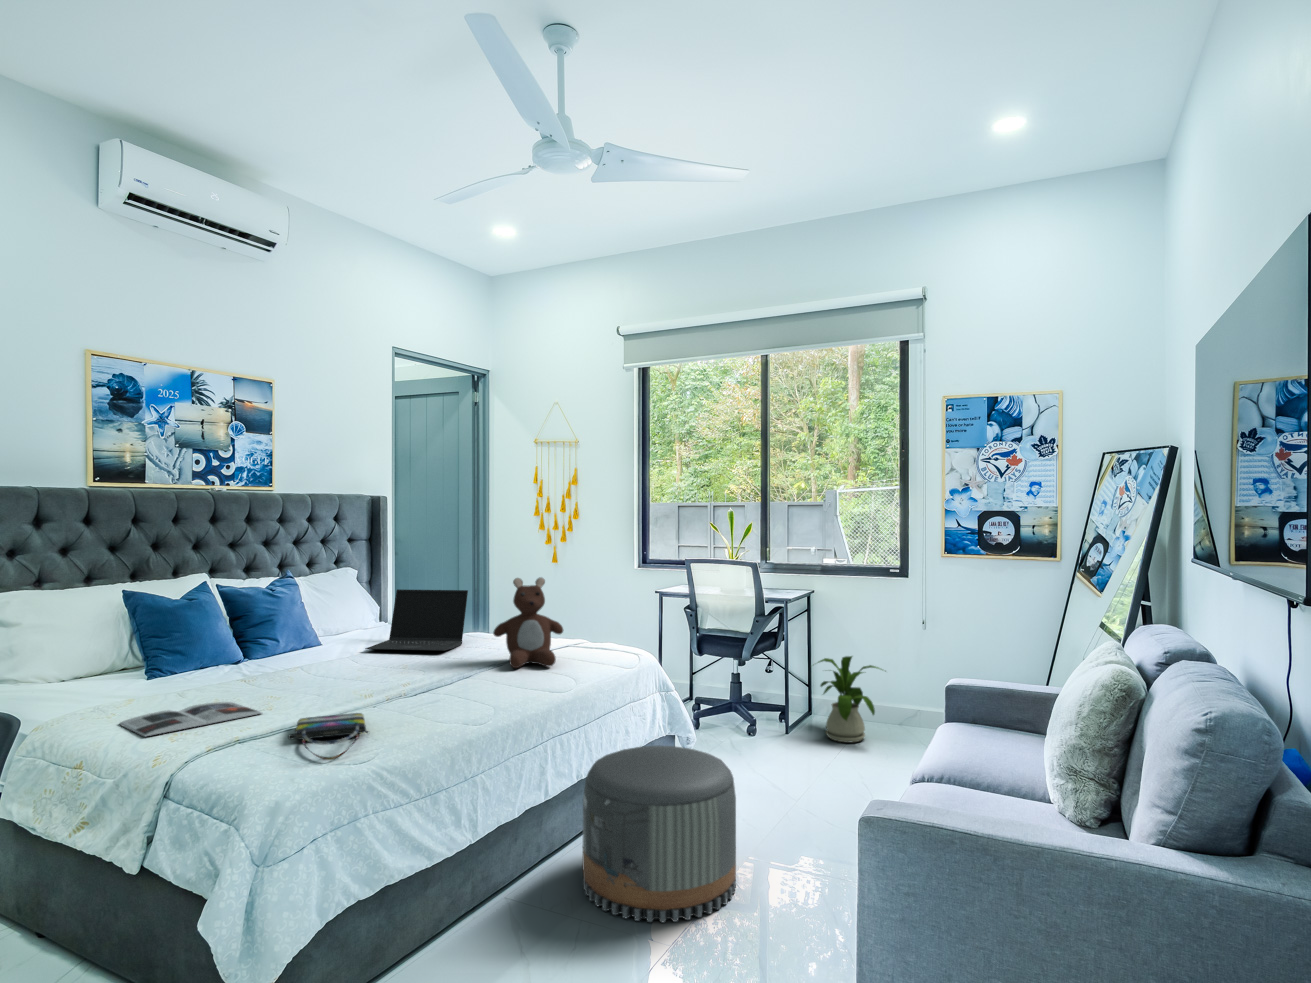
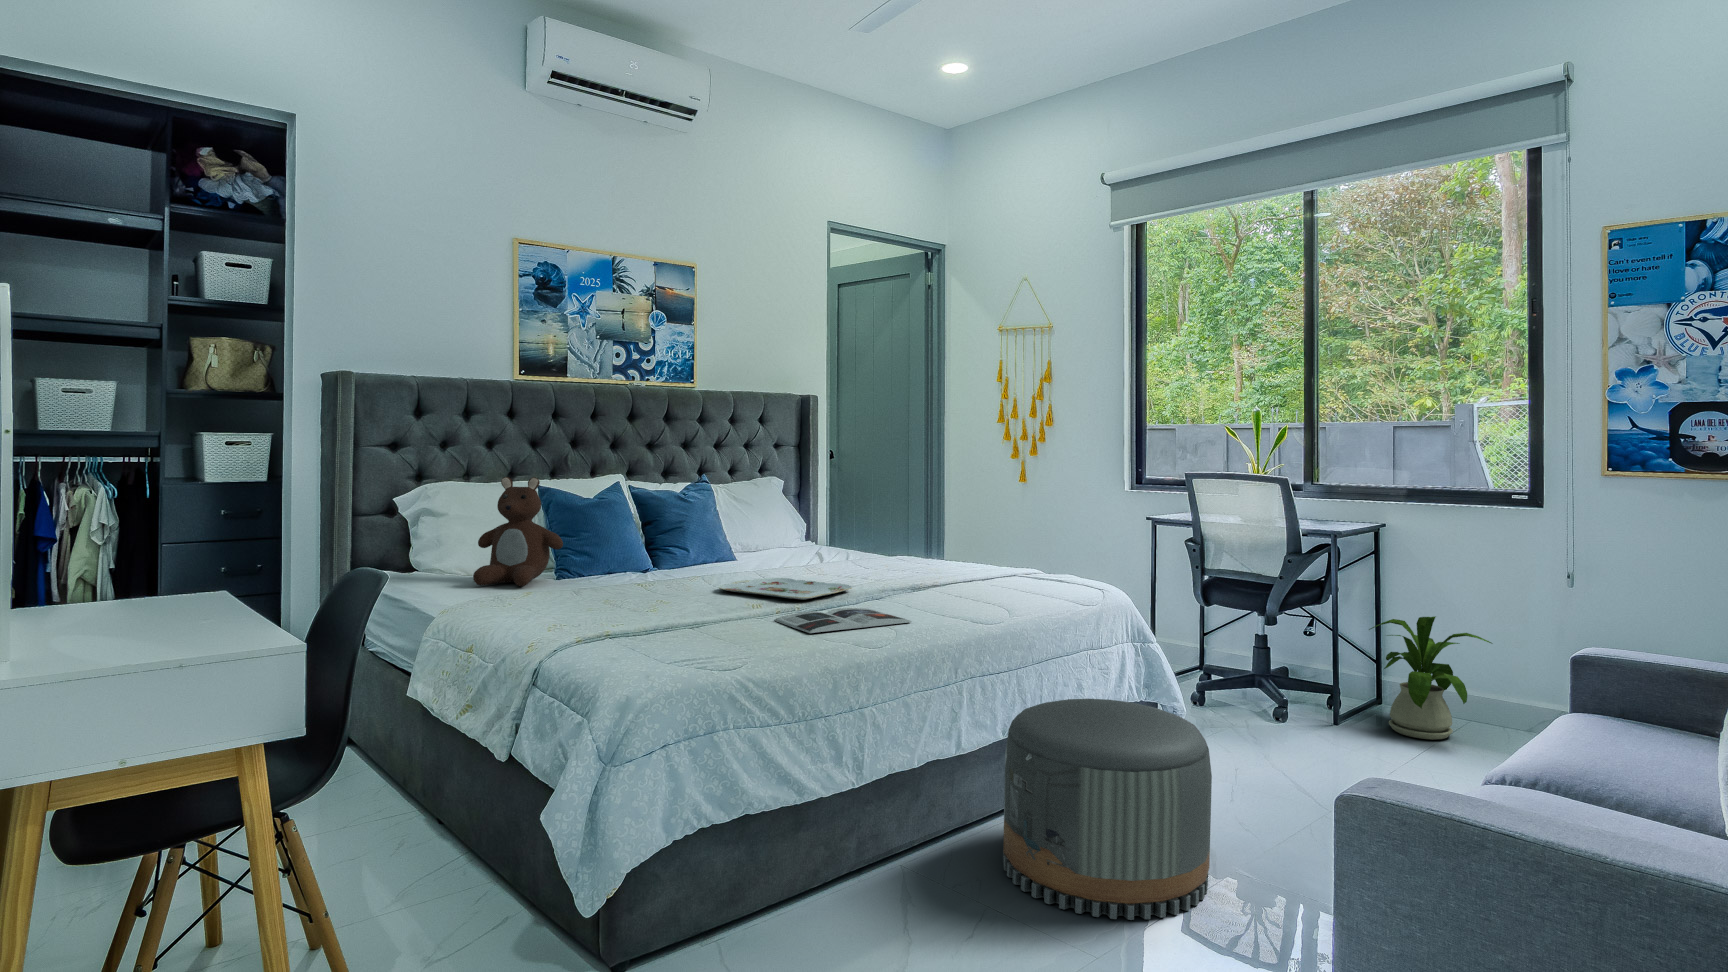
teddy bear: present [493,578,563,668] -> present [473,477,563,586]
laptop: present [365,589,468,651] -> none [779,500,898,571]
serving tray: none [319,663,441,684] -> present [719,578,852,600]
magazine: present [119,702,261,736] -> present [774,608,911,633]
tote bag: present [288,713,368,760] -> none [658,621,745,663]

